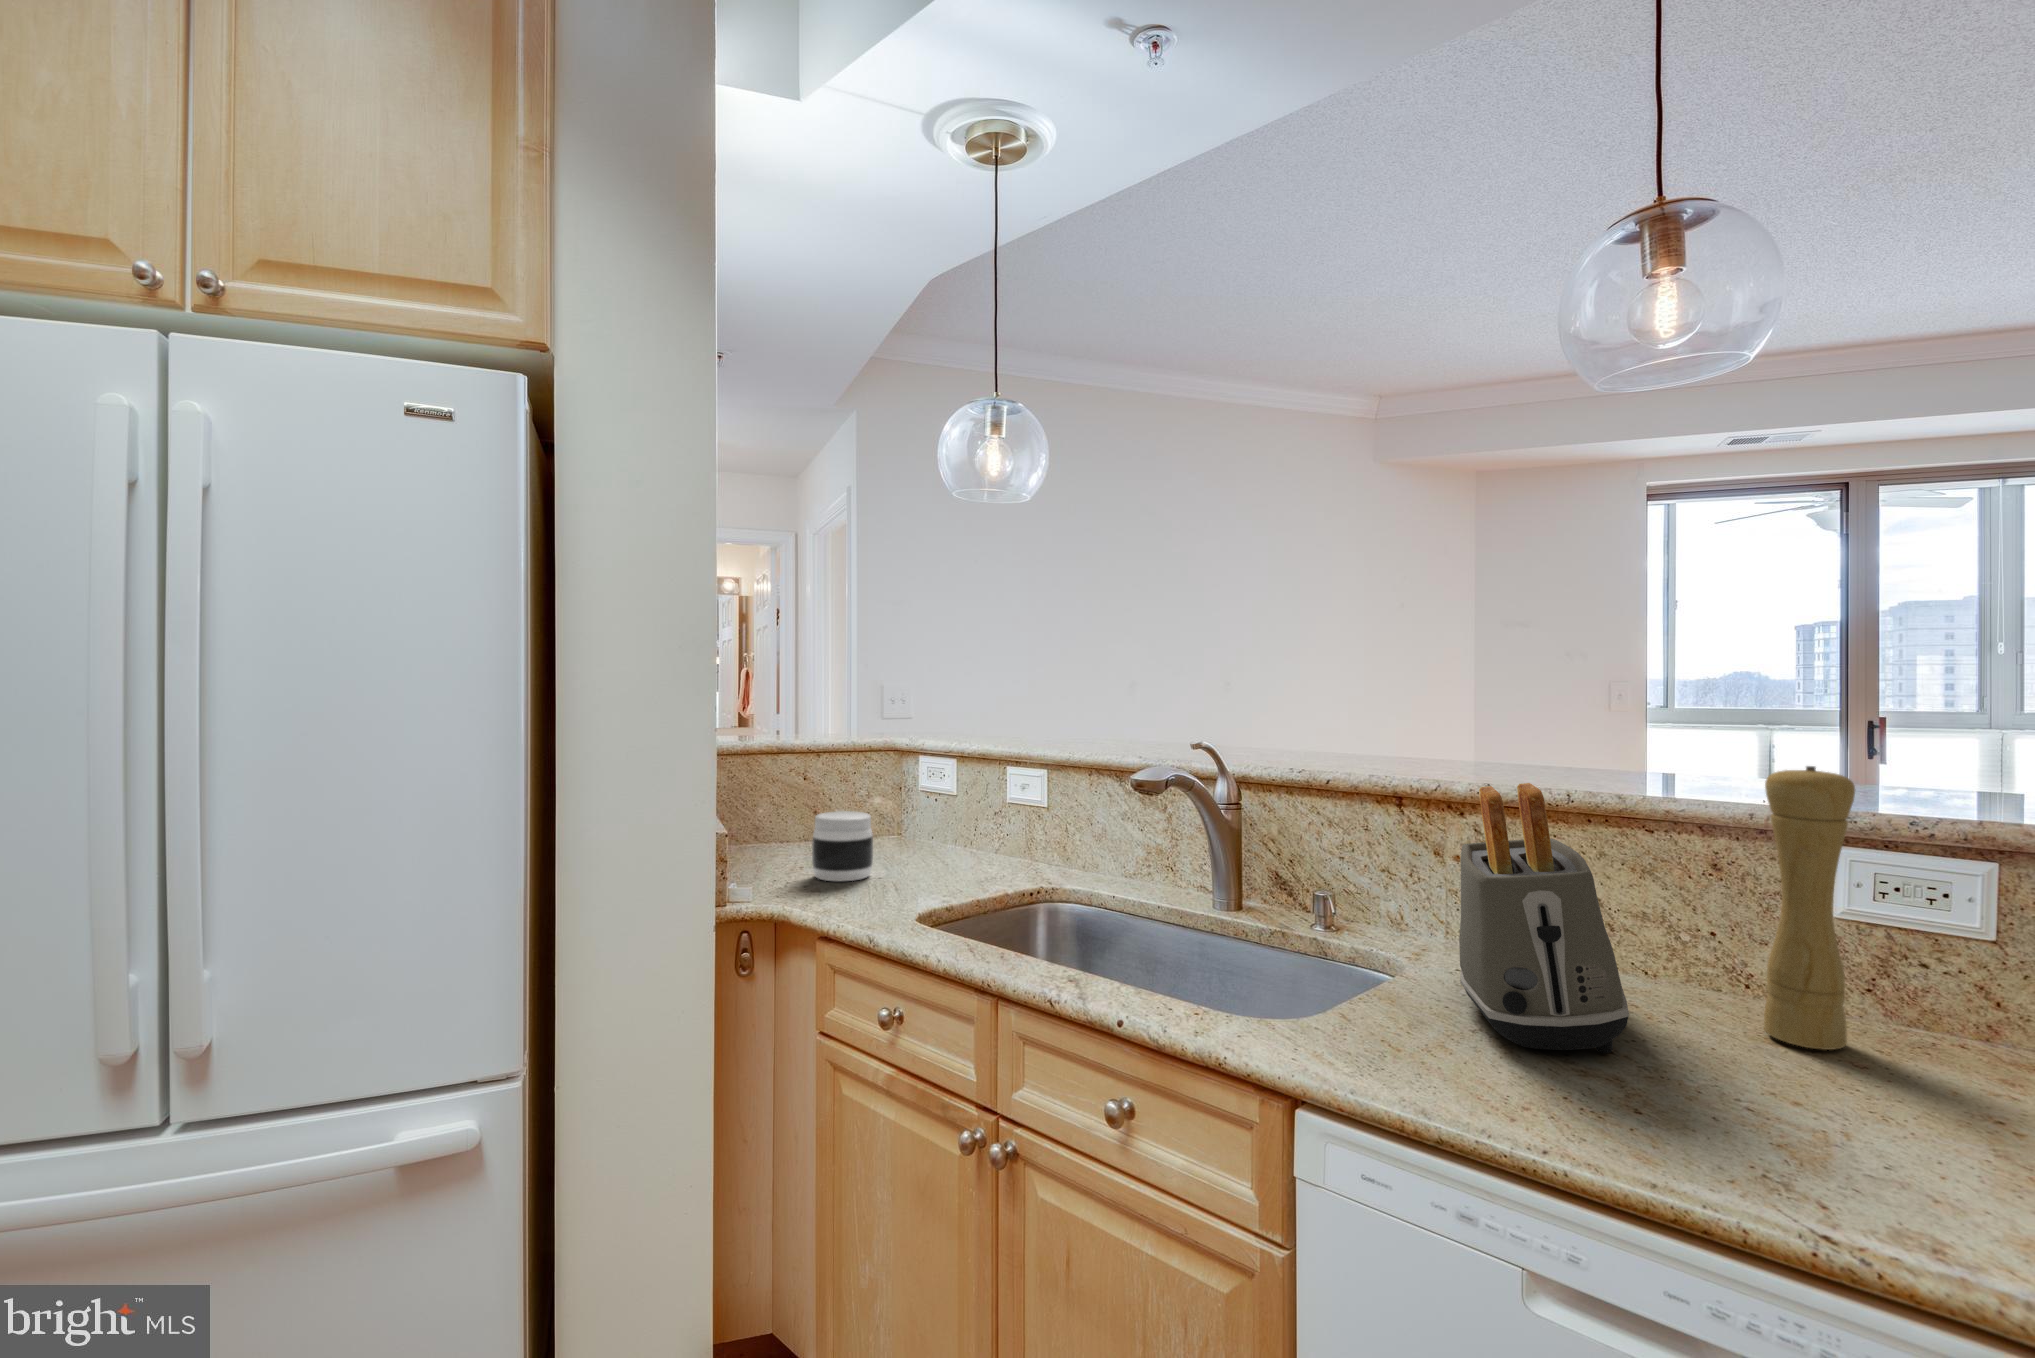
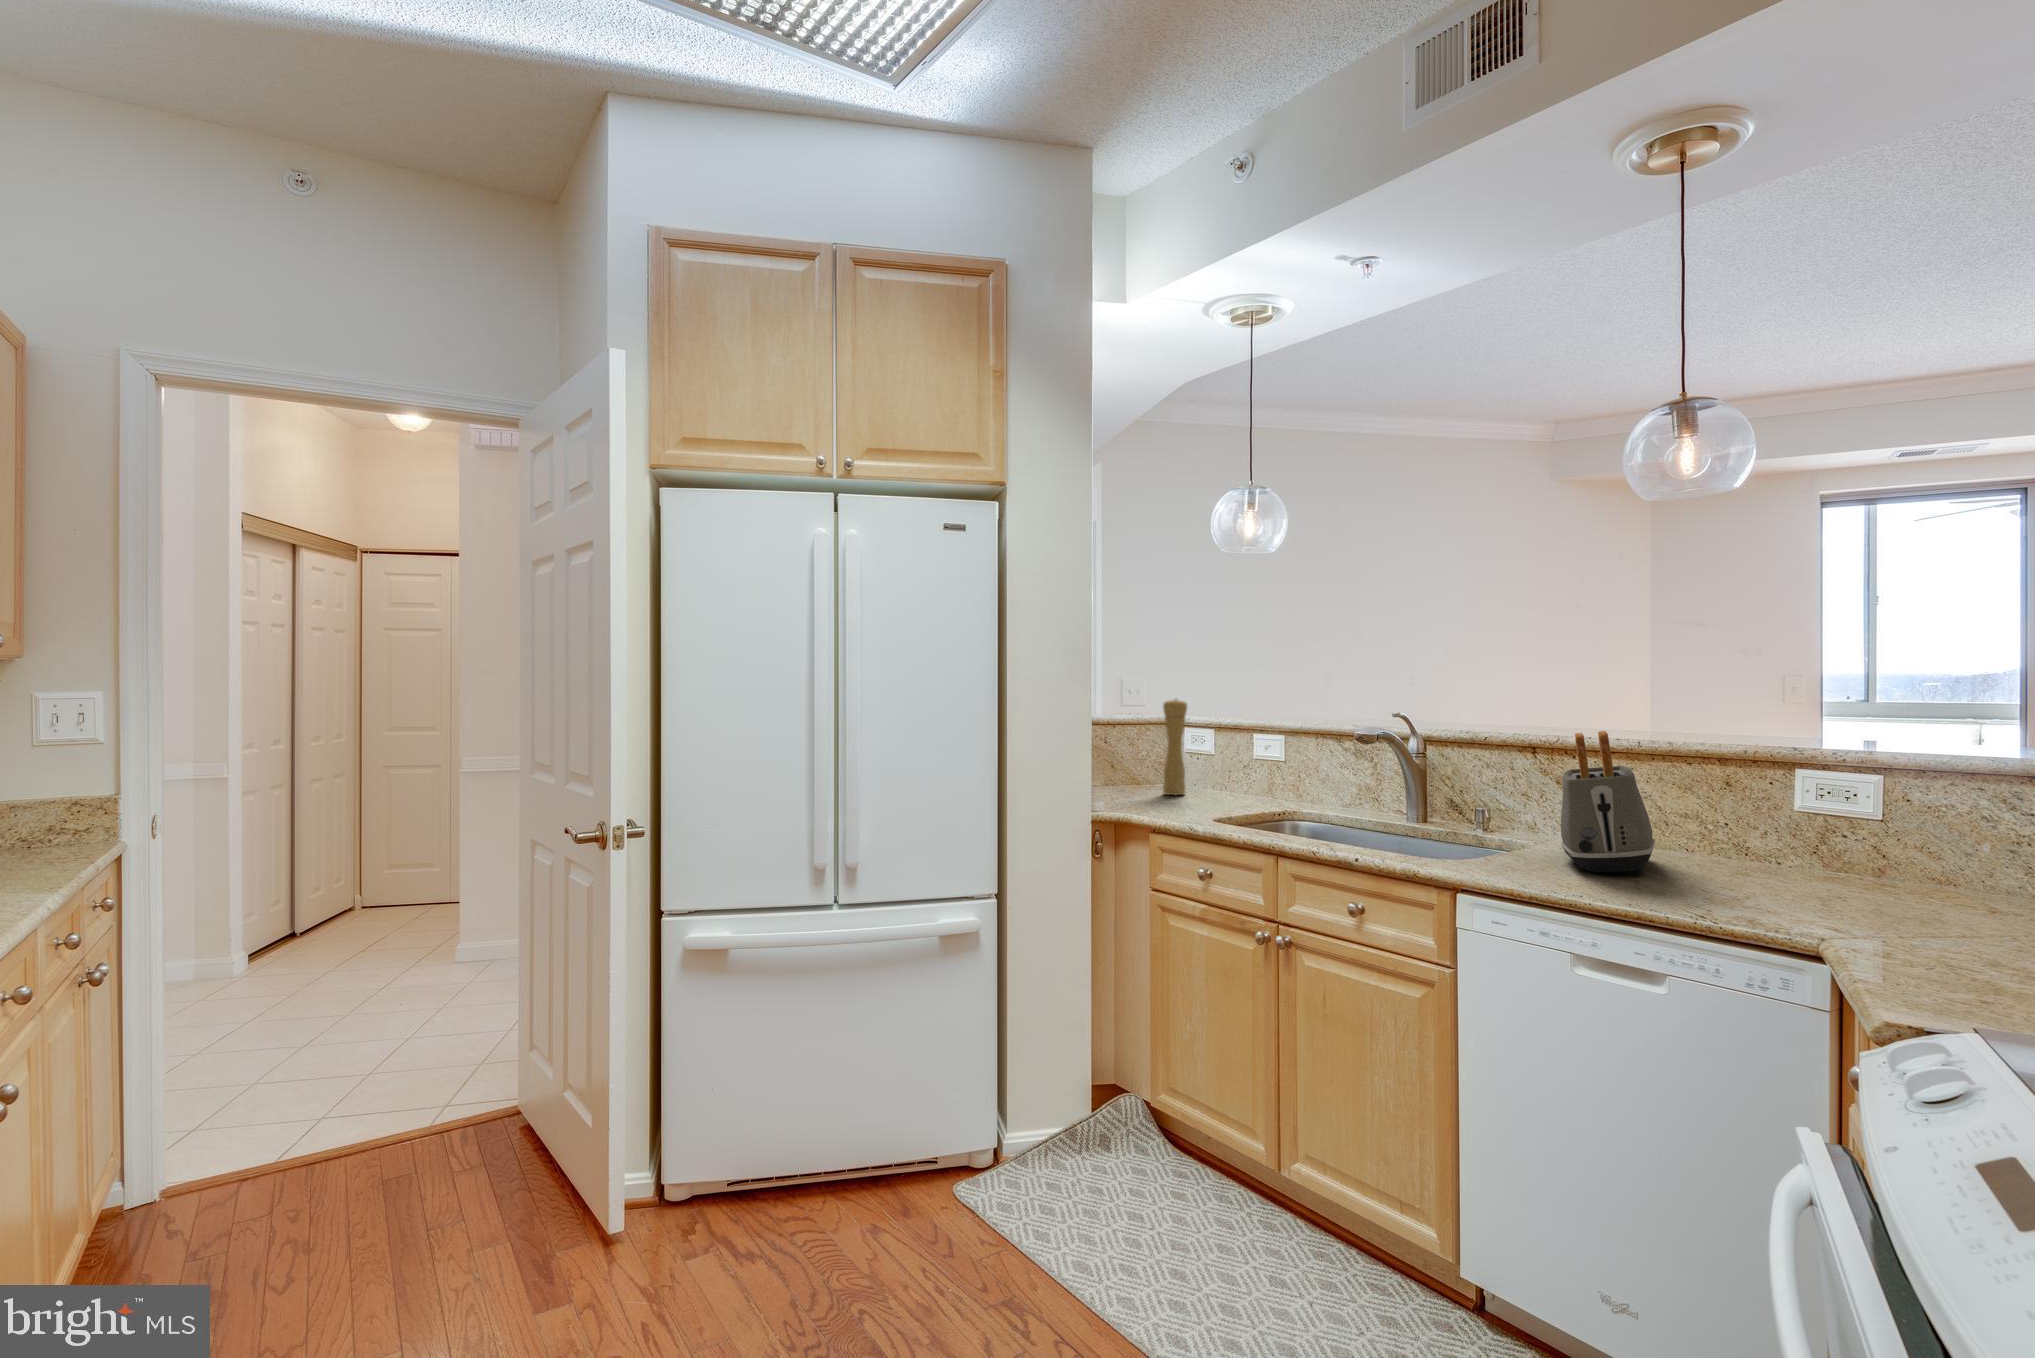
pepper mill: present [1764,766,1855,1050] -> present [1163,699,1187,795]
jar: present [812,811,873,881] -> none [1126,761,1167,806]

